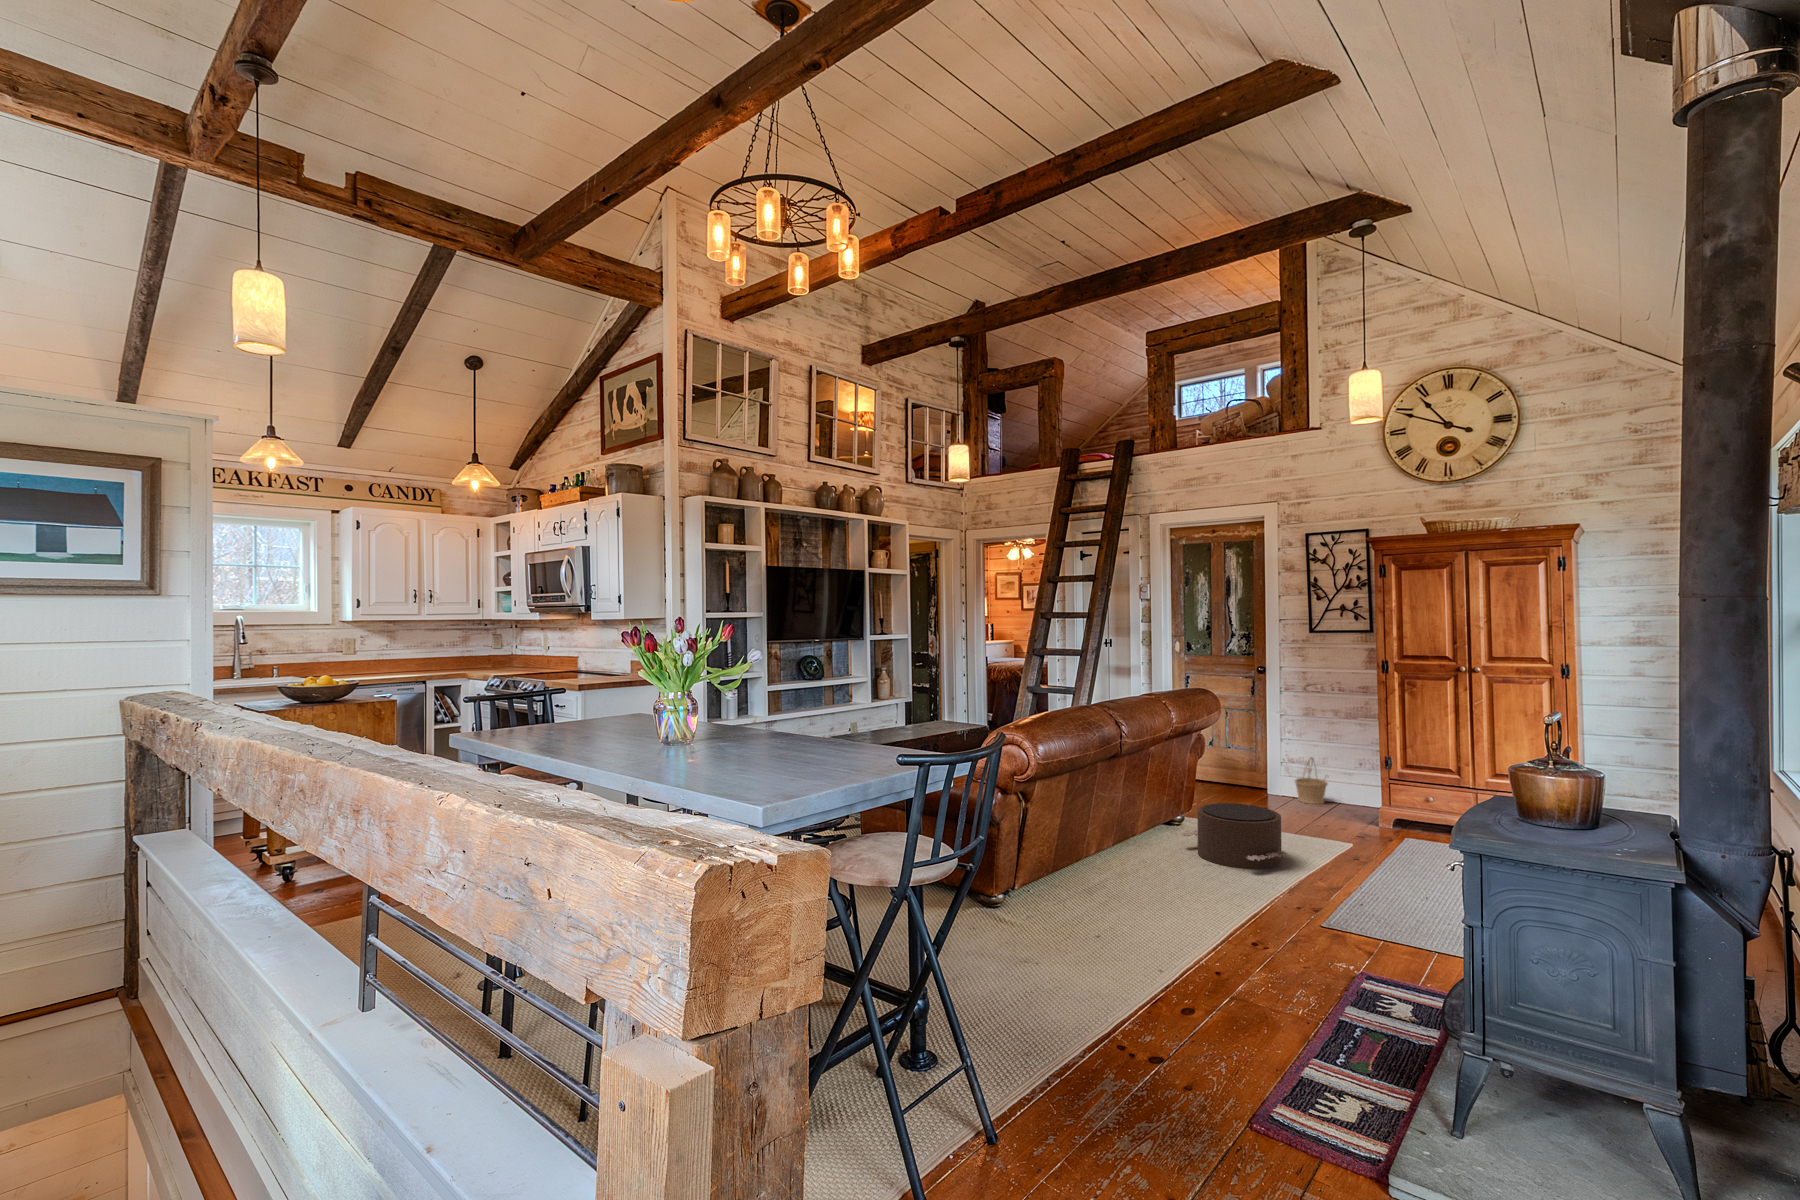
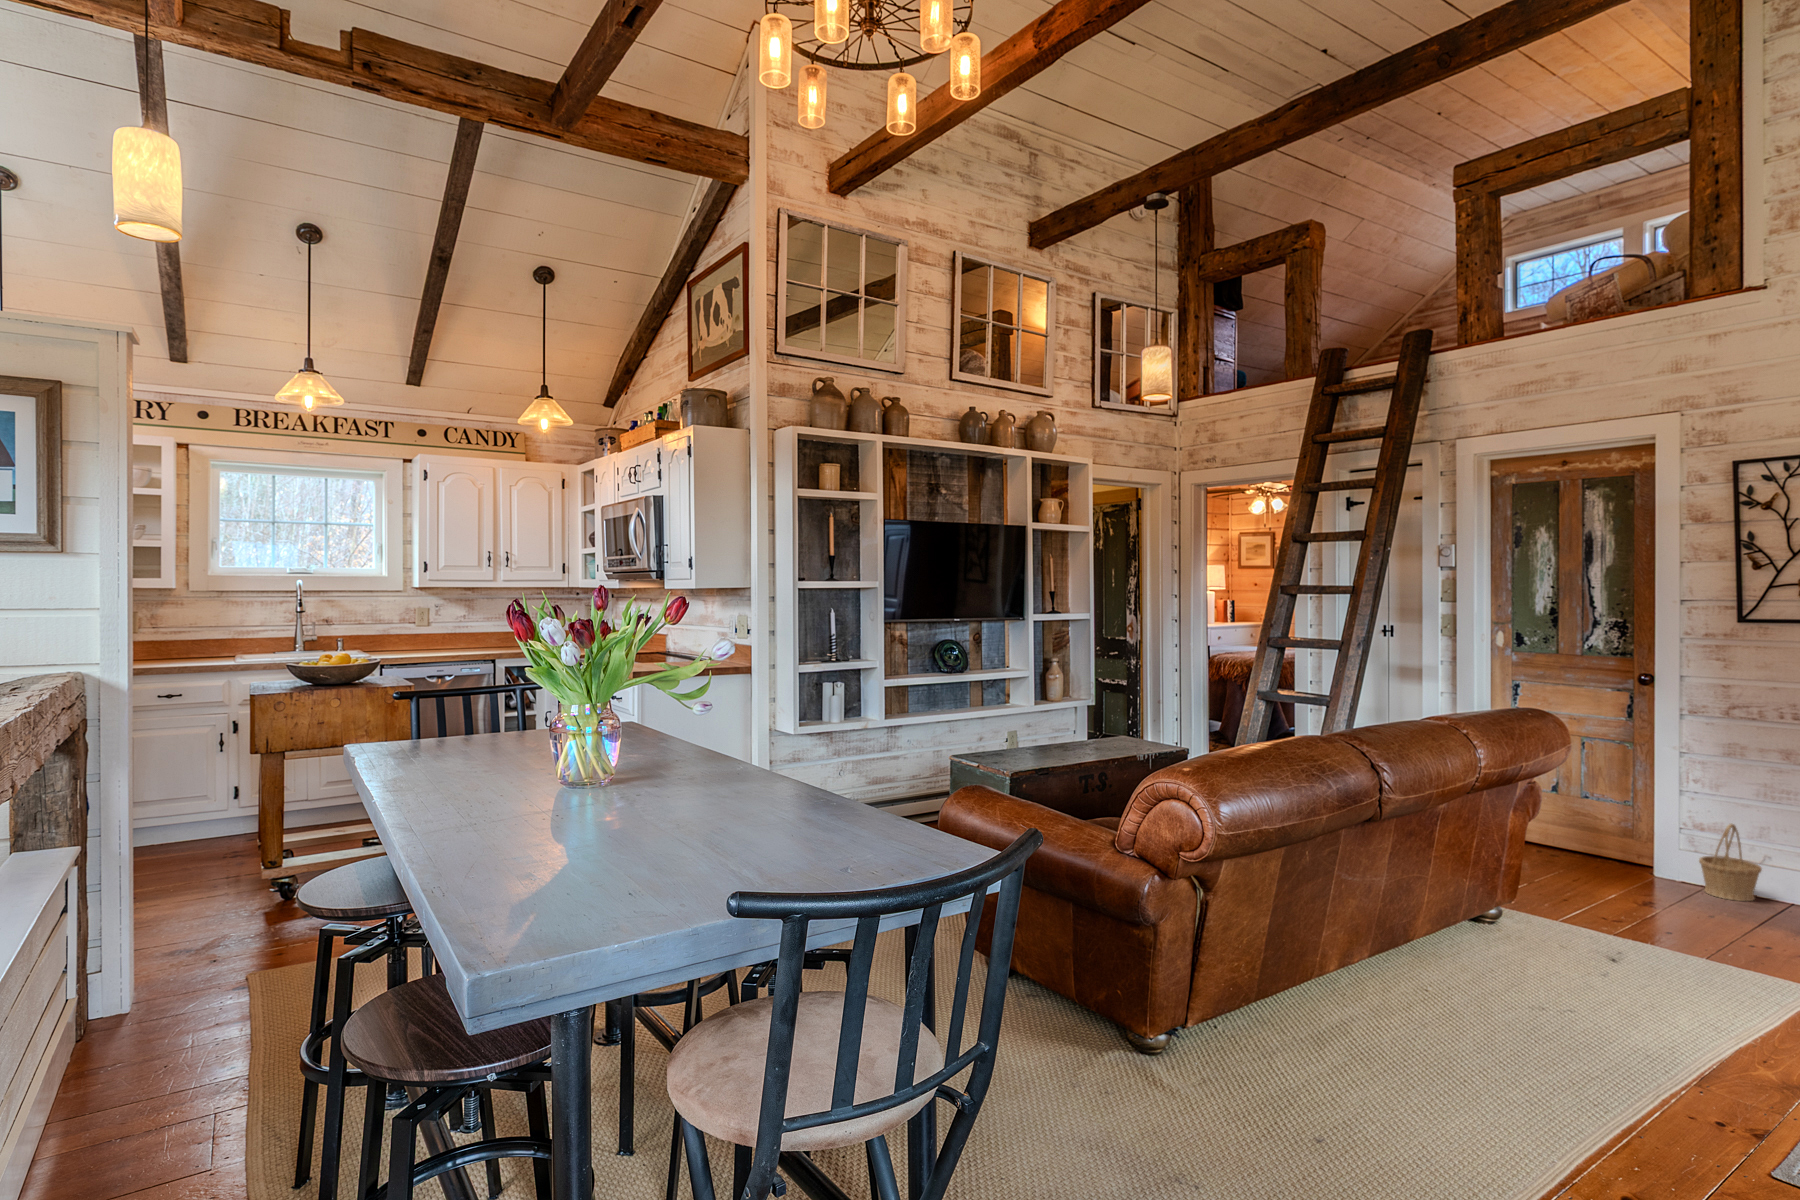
pouf: present [1182,803,1288,869] -> none [1486,898,1683,1018]

